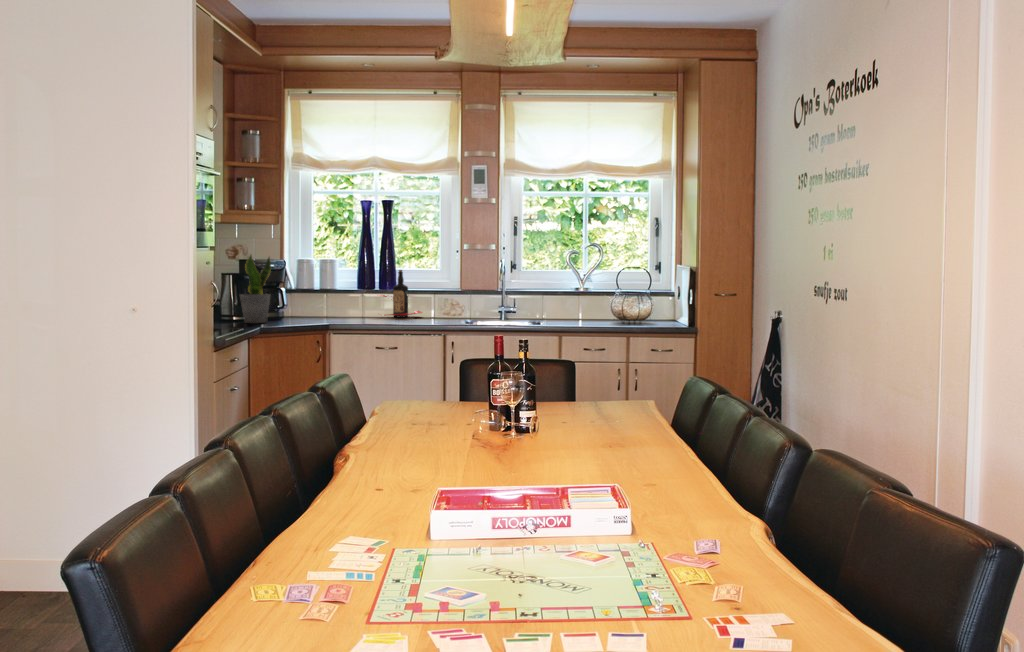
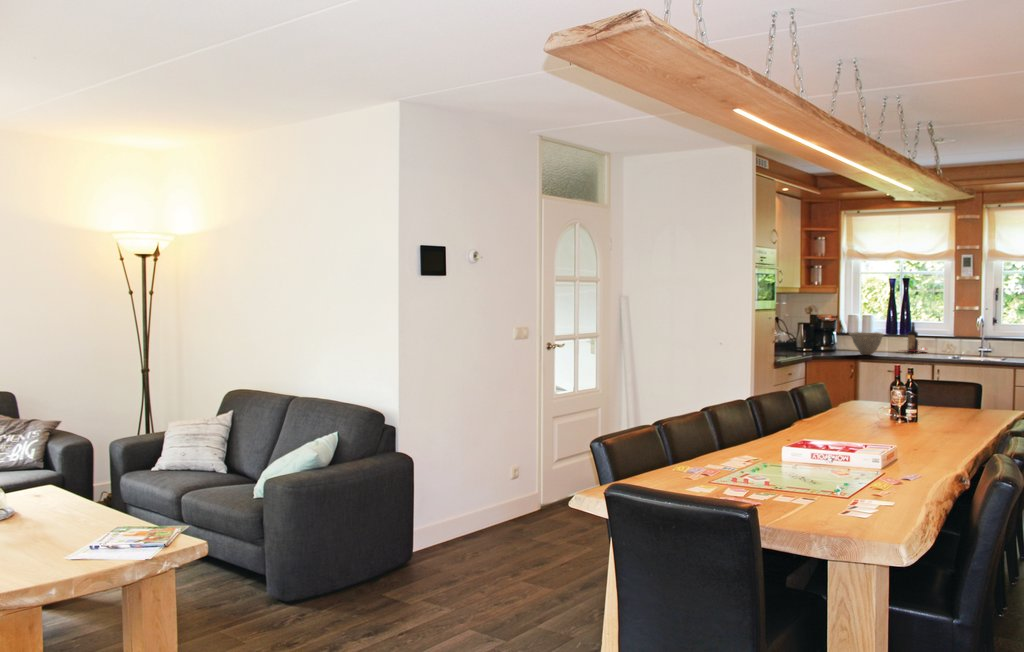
potted plant: present [240,255,271,323] -> none [808,314,827,353]
bowl: none [309,285,368,323] -> present [849,332,884,355]

